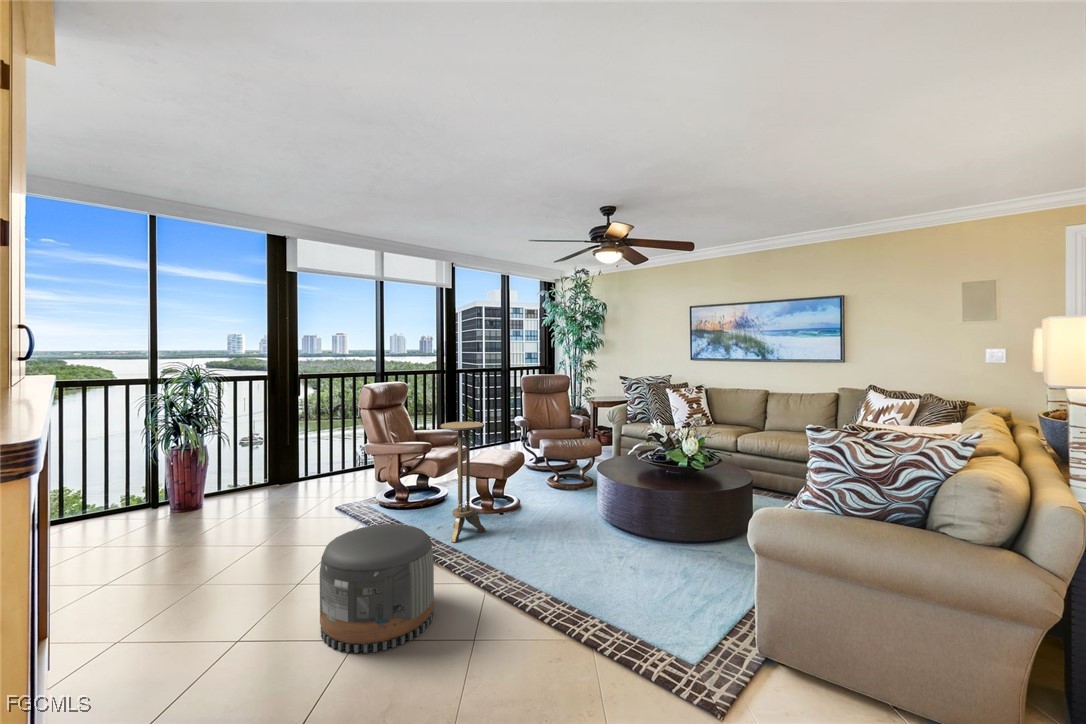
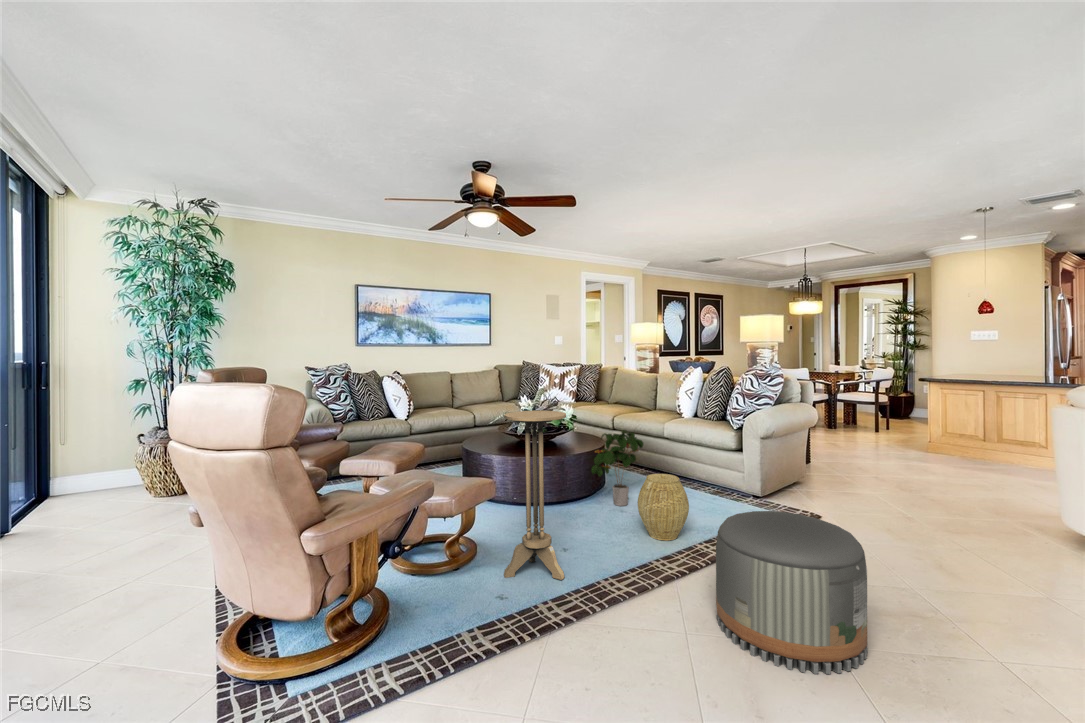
potted plant: none [603,471,673,557] -> present [591,430,643,506]
woven basket: none [530,511,581,582] -> present [638,474,689,541]

